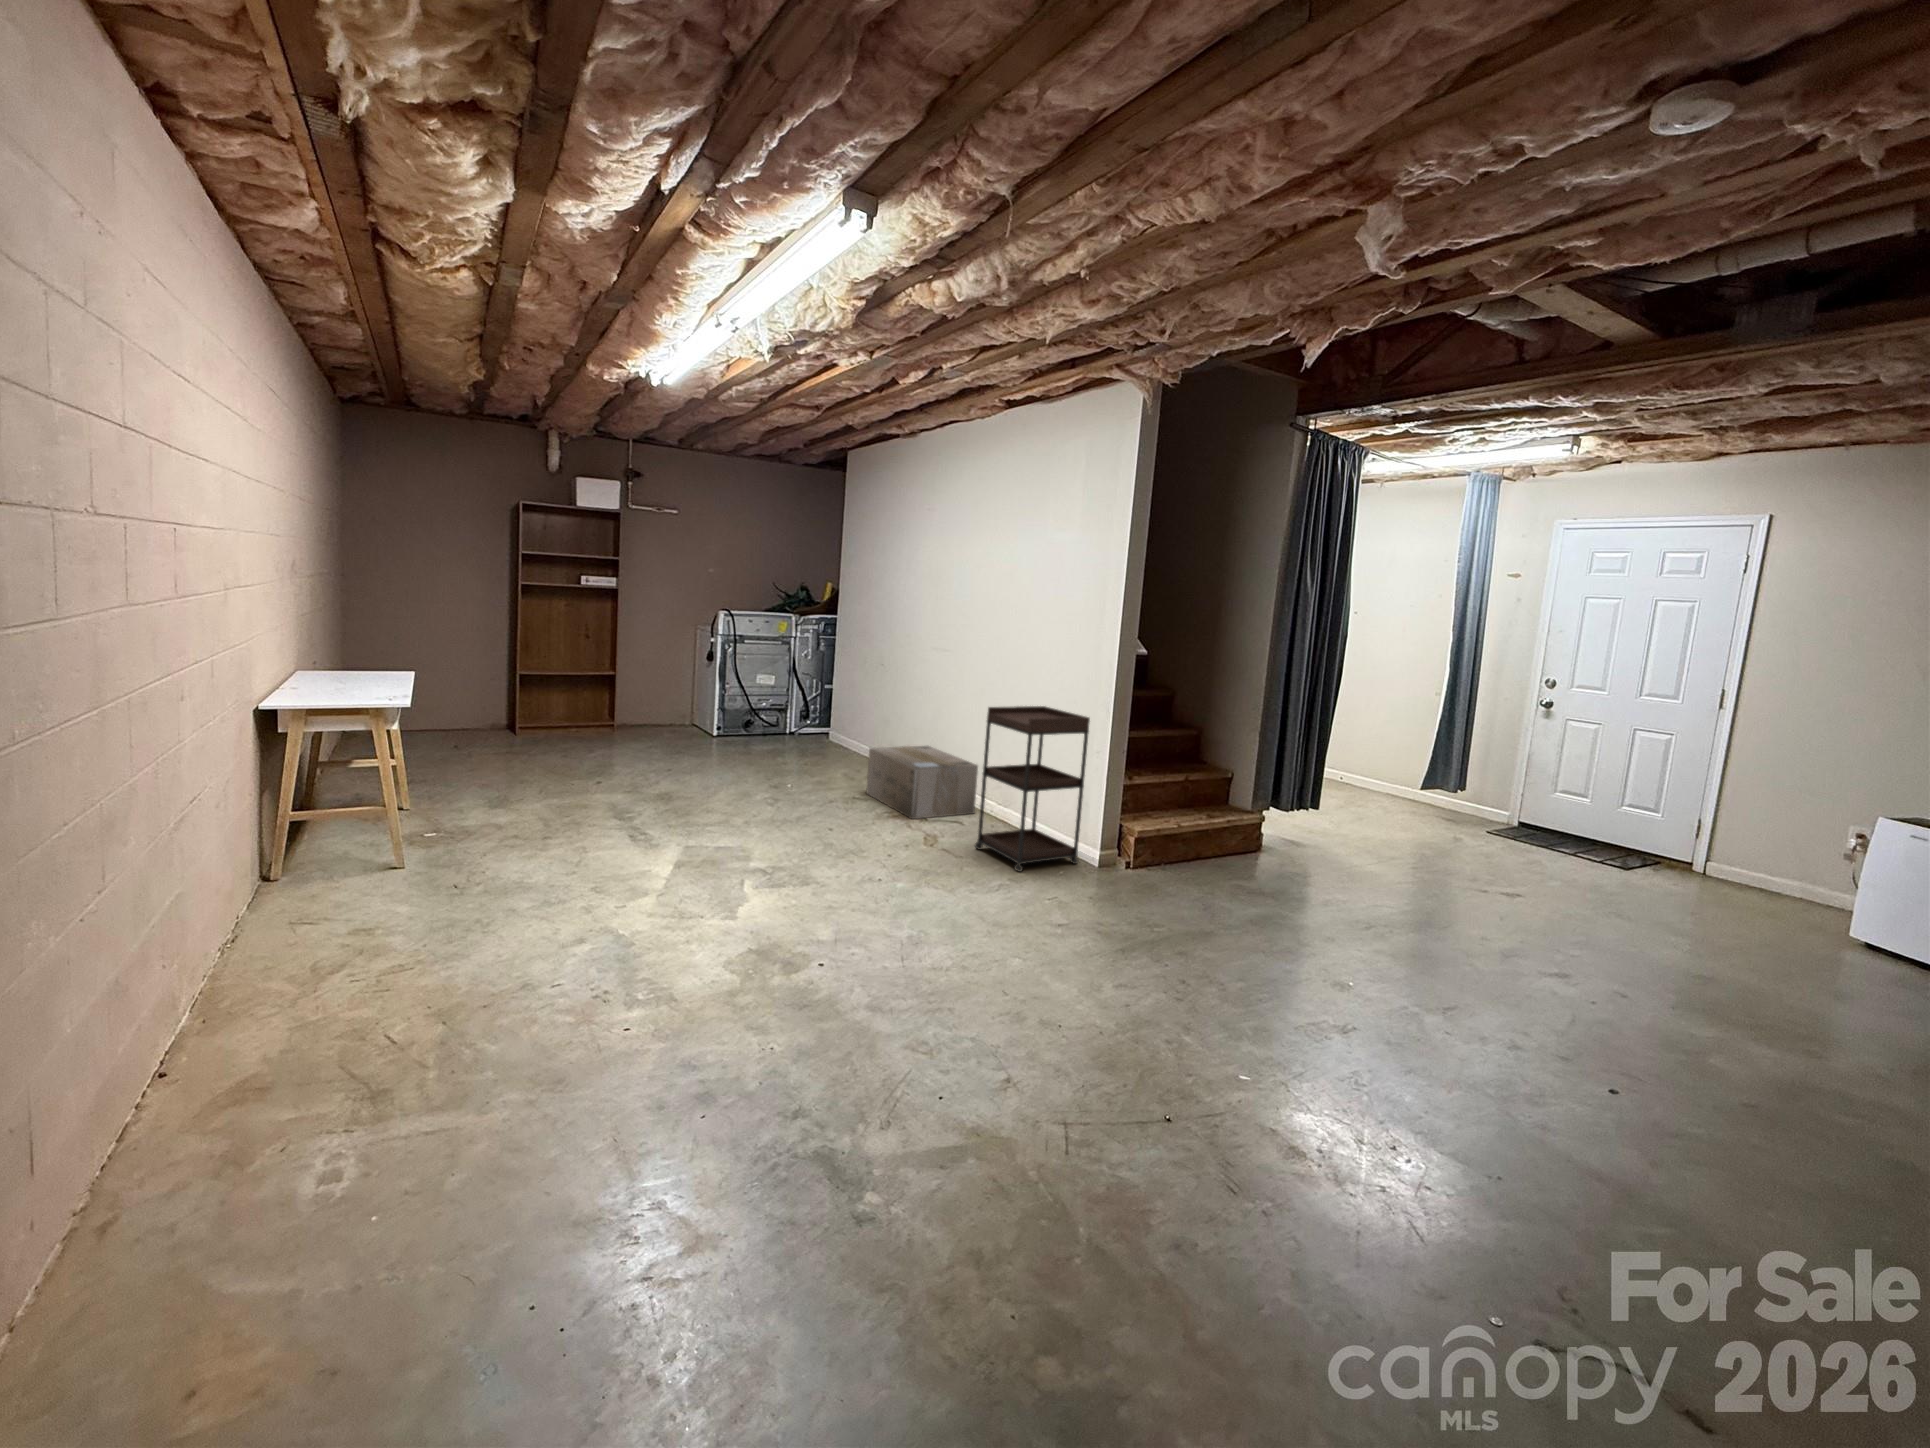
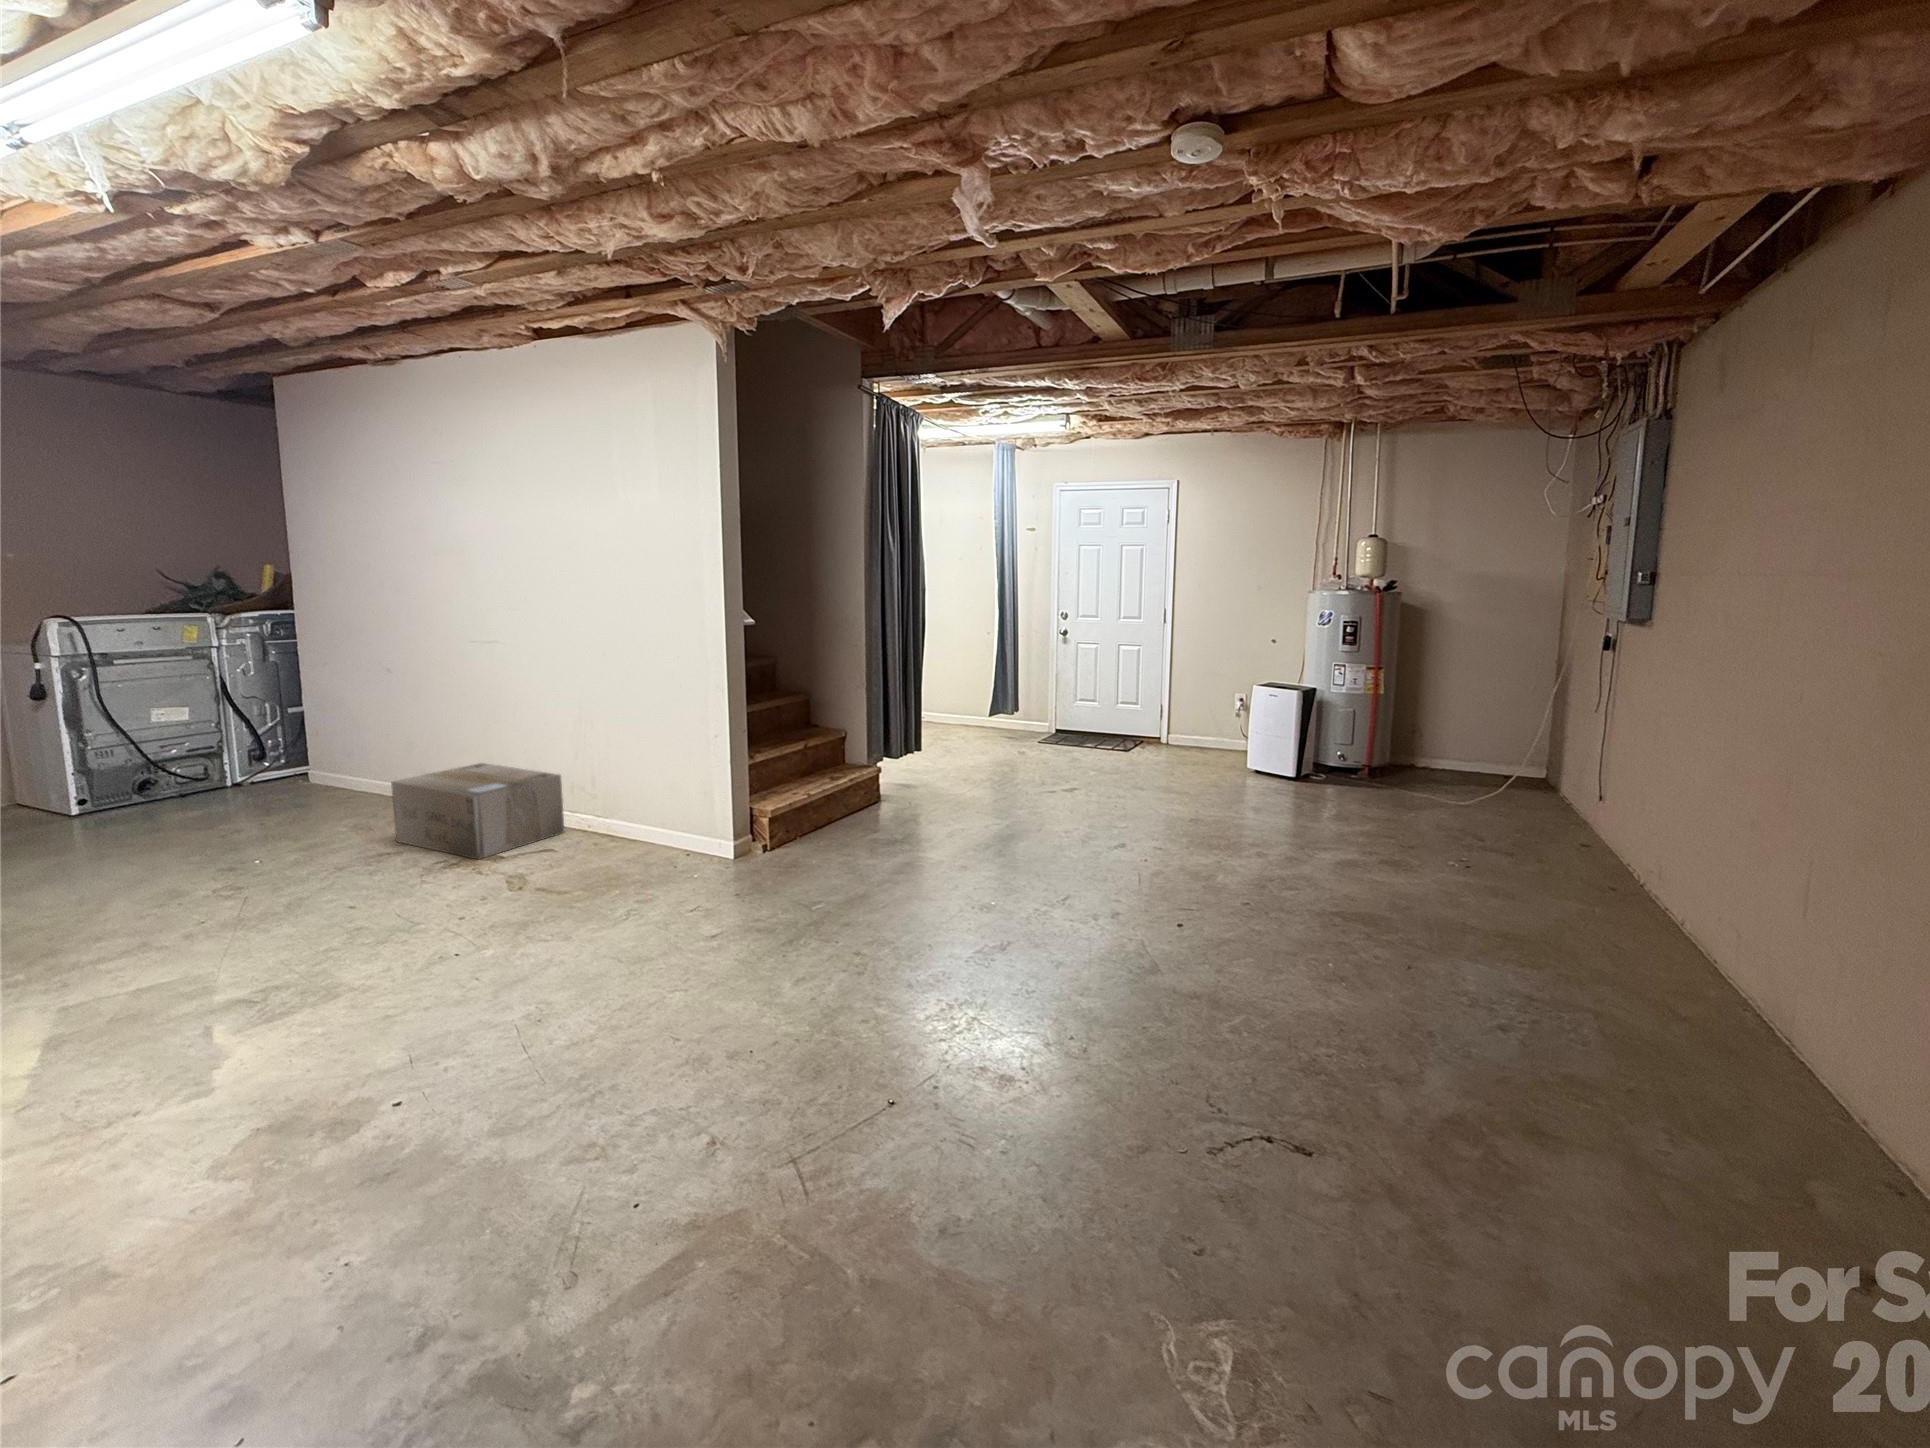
shelving unit: present [975,706,1090,872] -> none [572,693,710,887]

